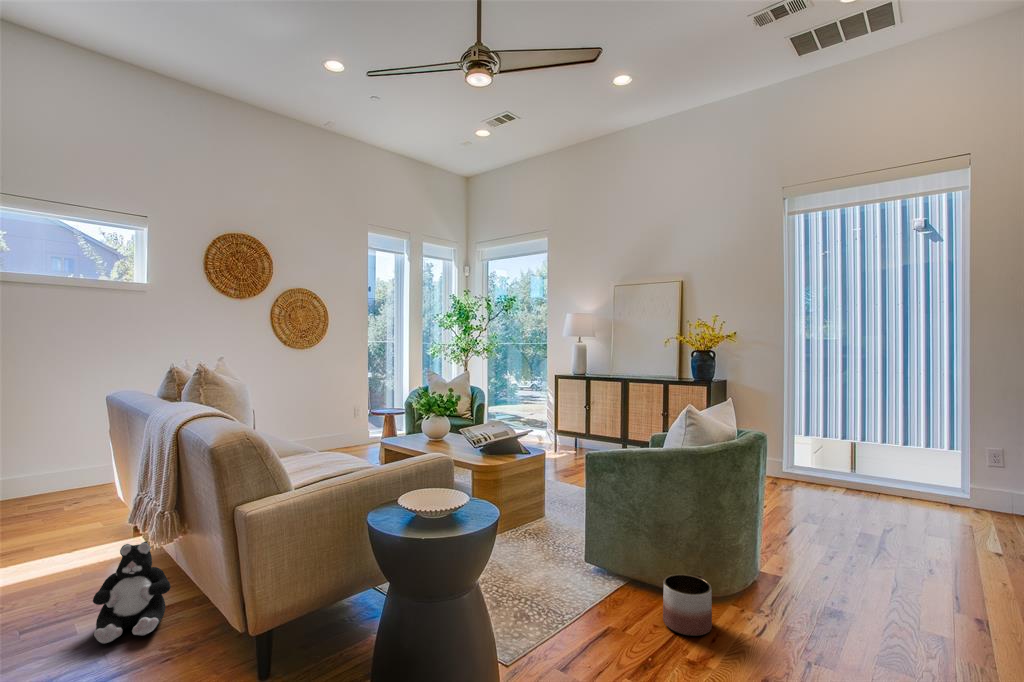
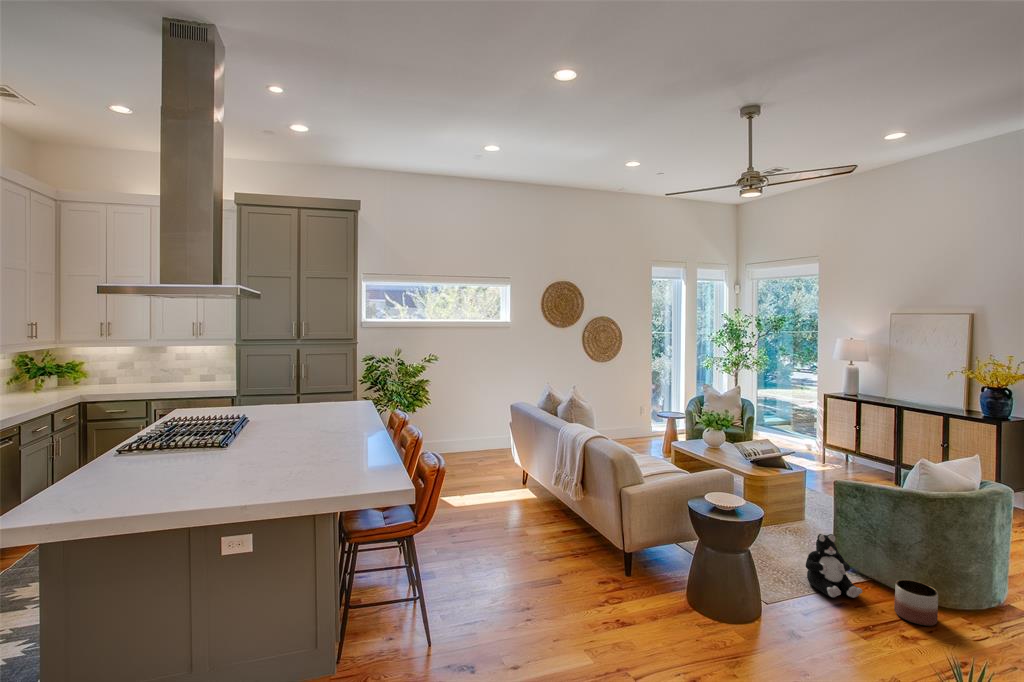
plush toy: present [93,541,171,643] -> present [806,534,862,598]

